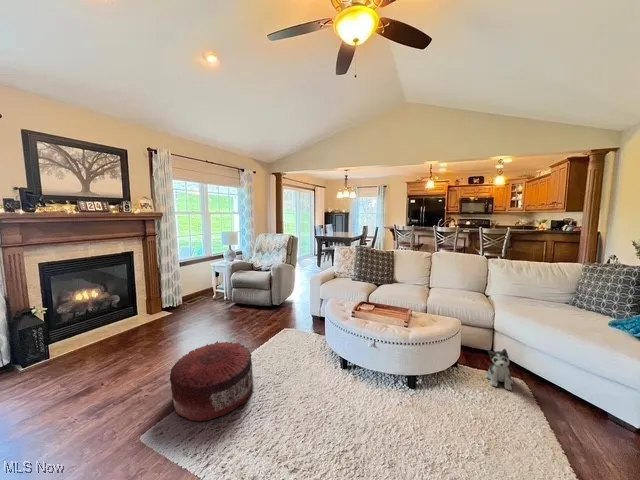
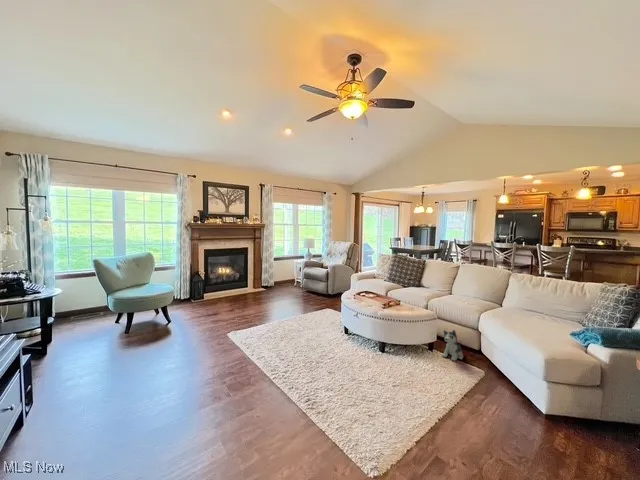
pouf: present [170,341,254,421] -> none [247,299,290,331]

